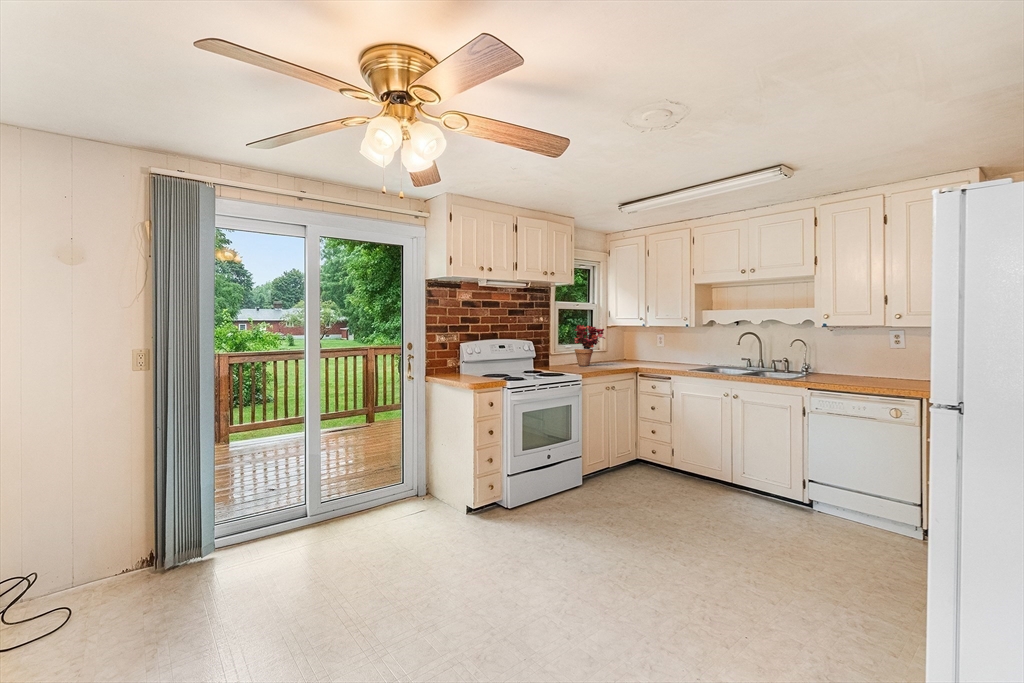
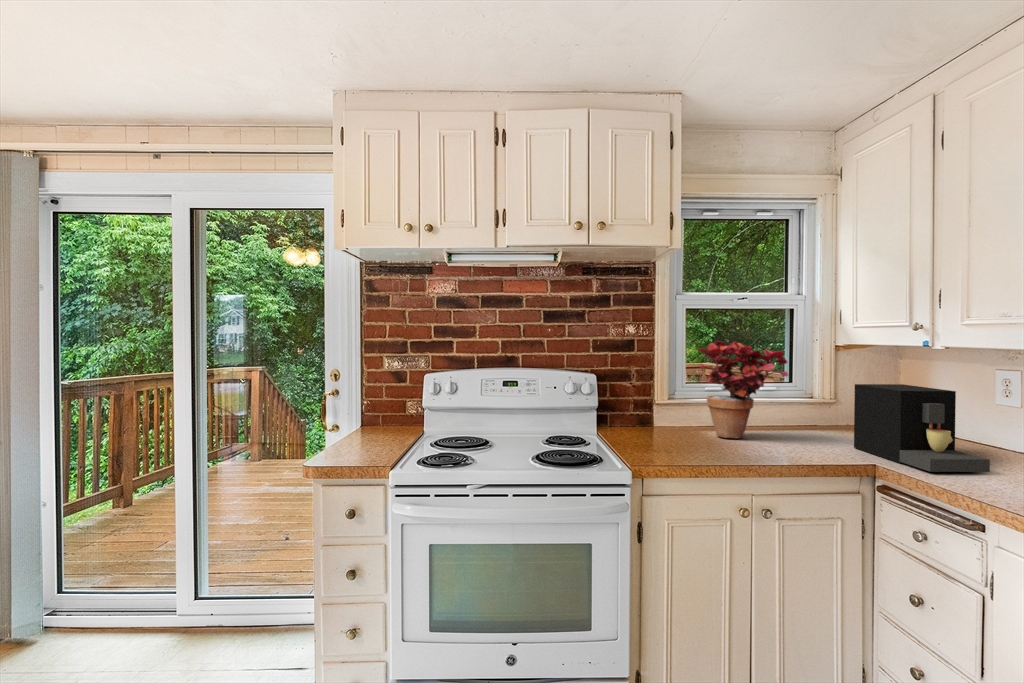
coffee maker: none [626,341,668,367] -> present [854,384,990,472]

